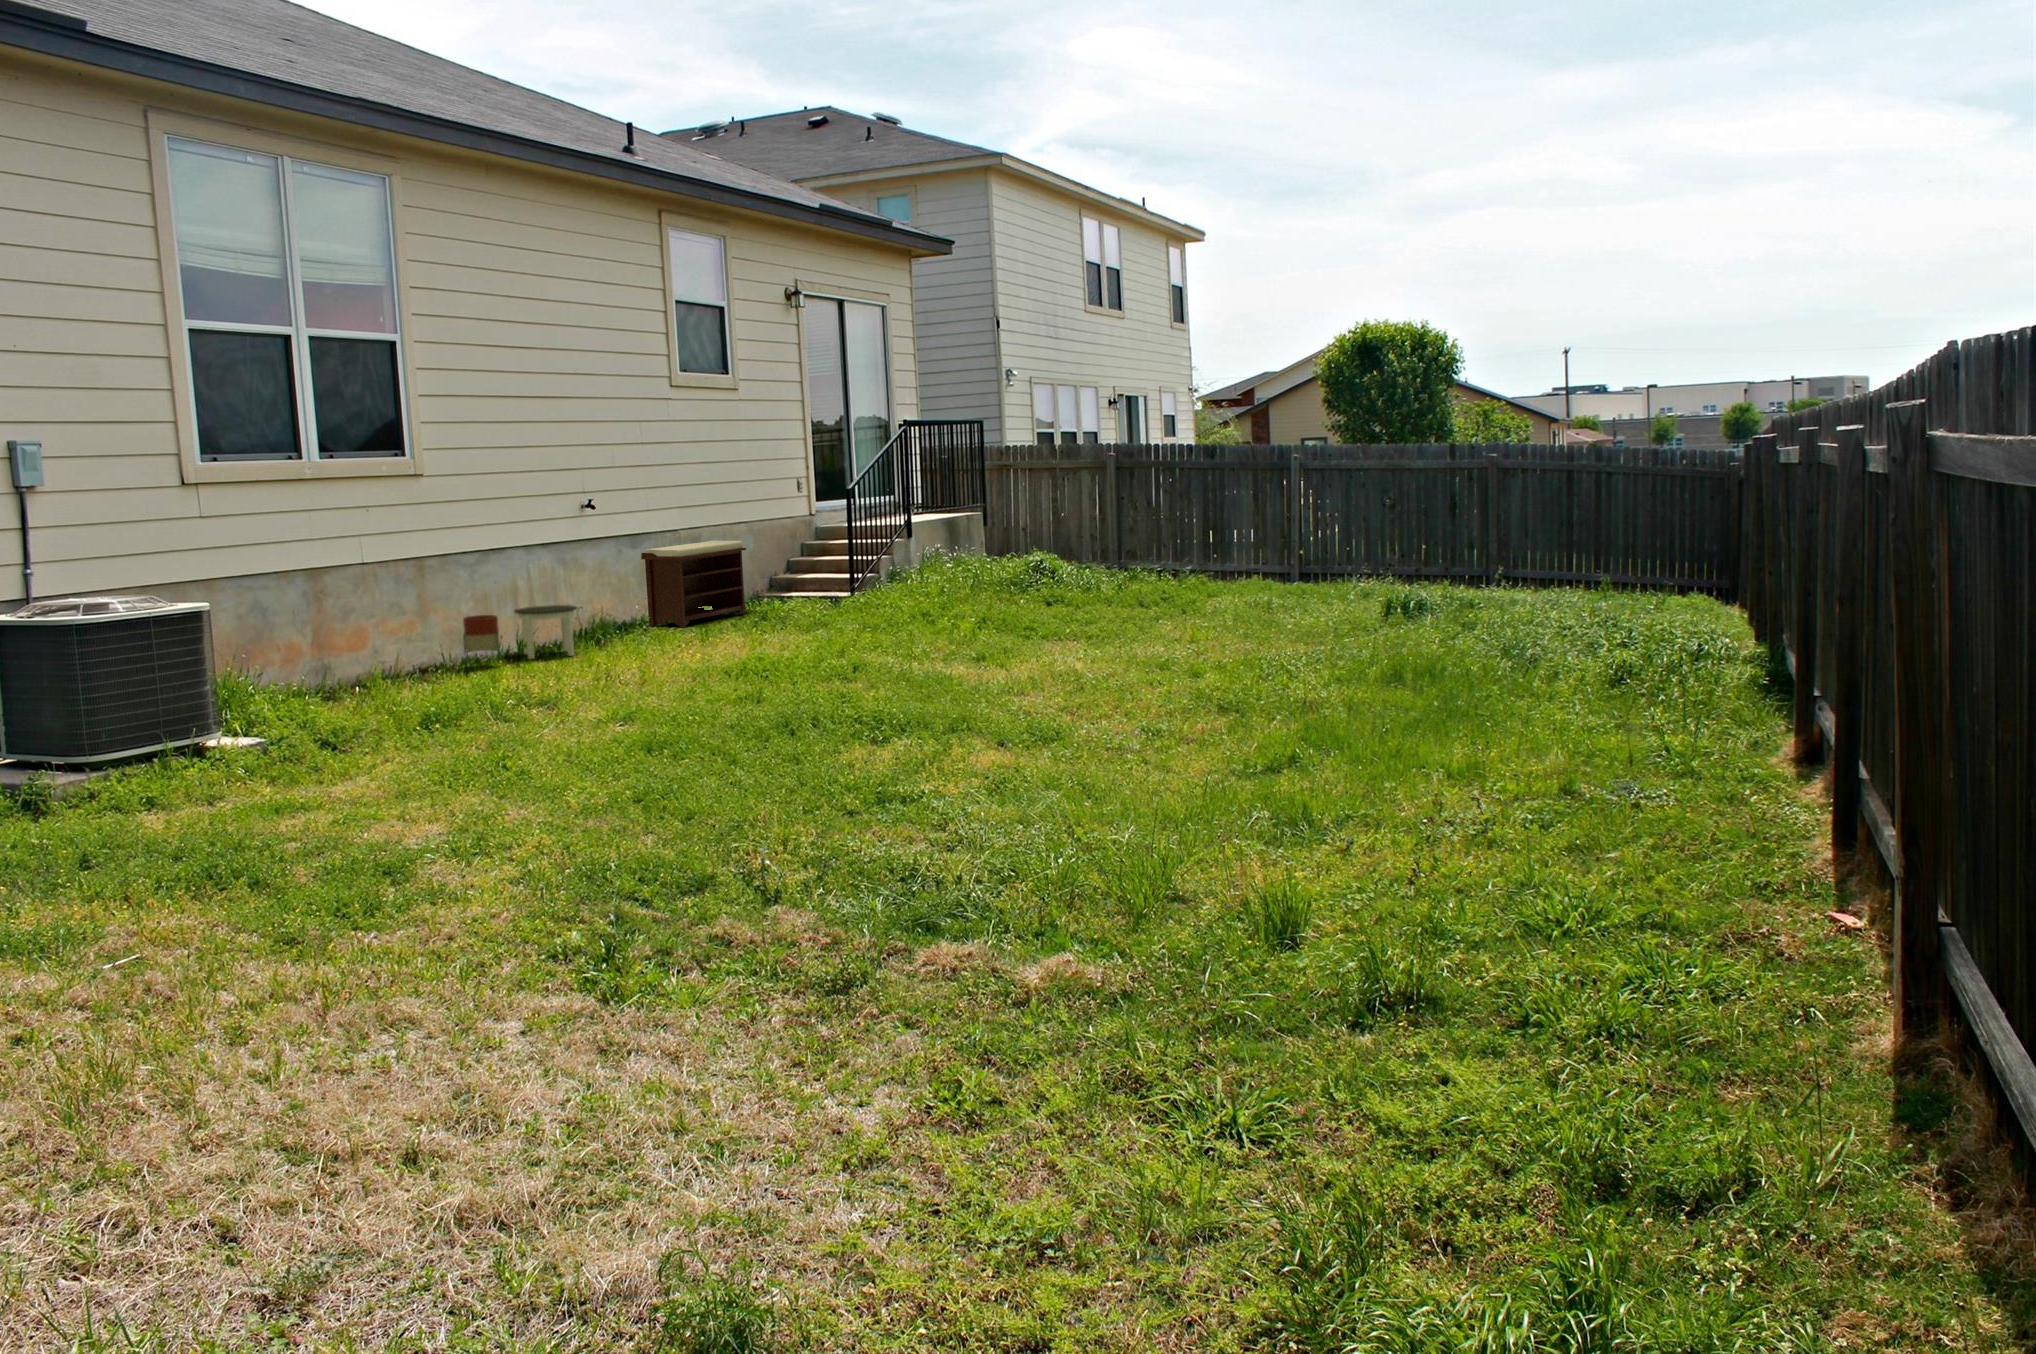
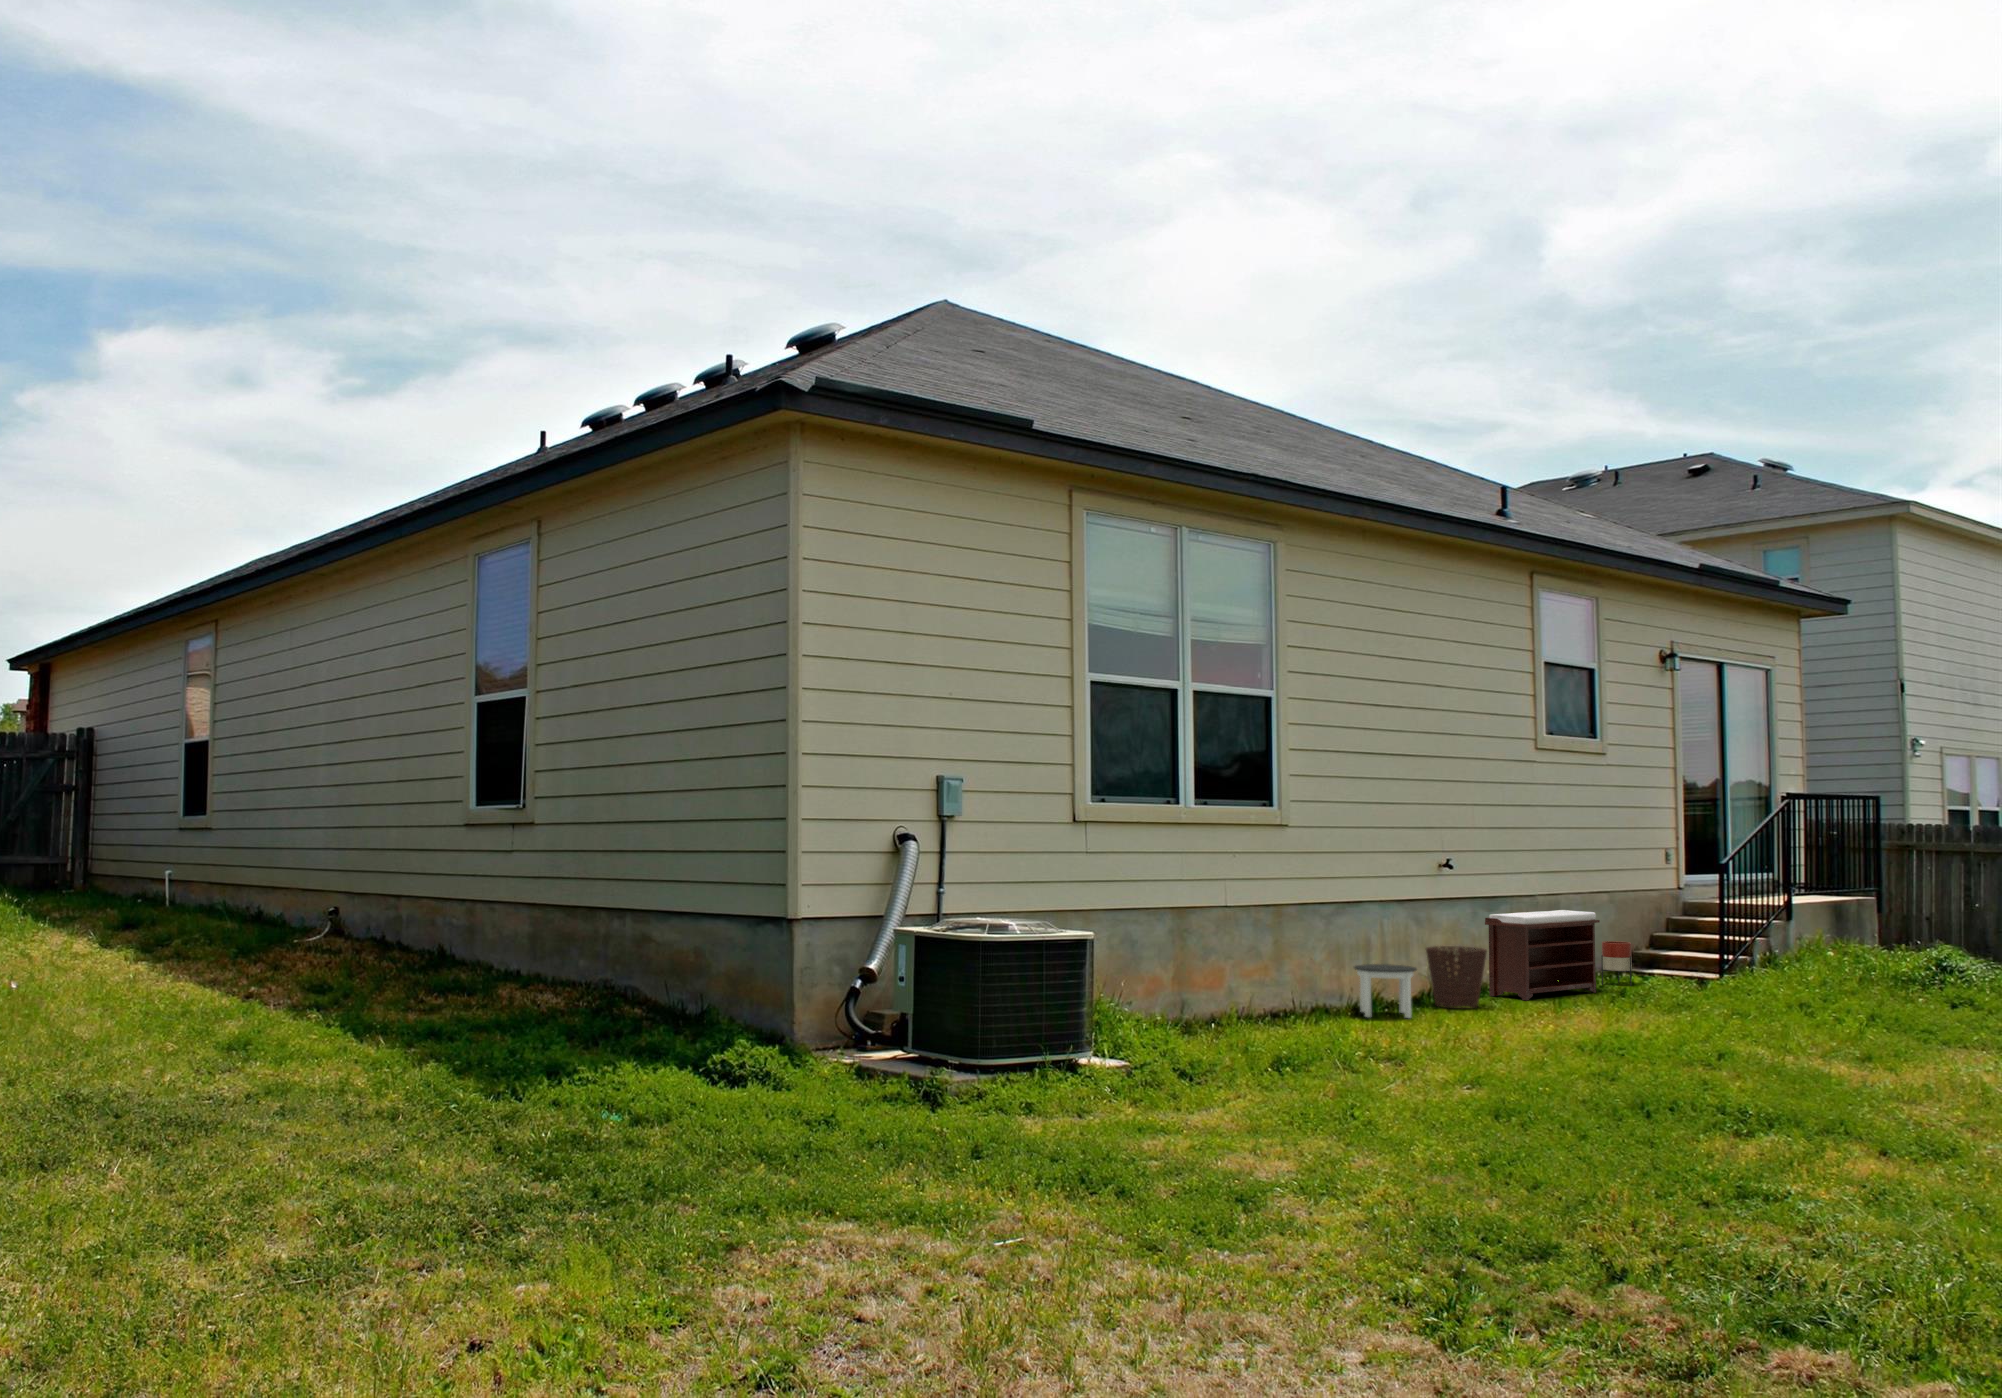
basket: none [585,582,644,642] -> present [1426,946,1487,1008]
planter: present [463,615,500,659] -> present [1601,941,1632,986]

